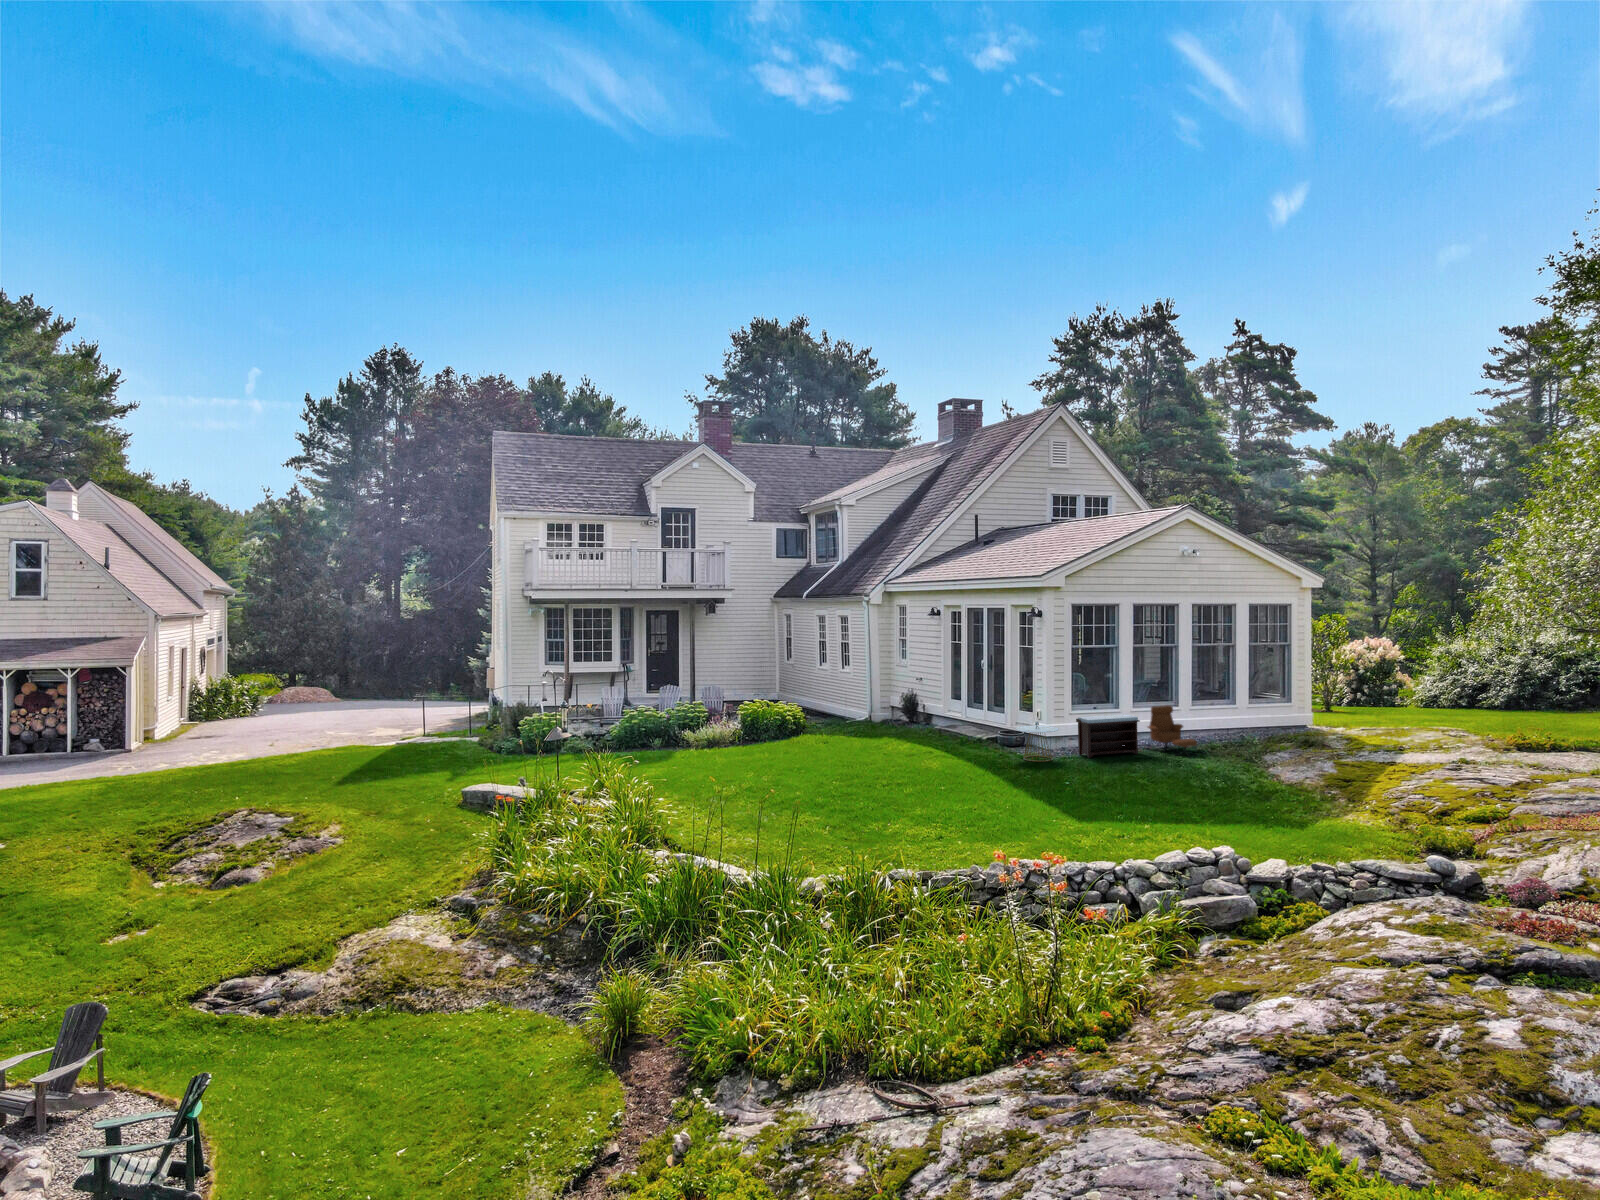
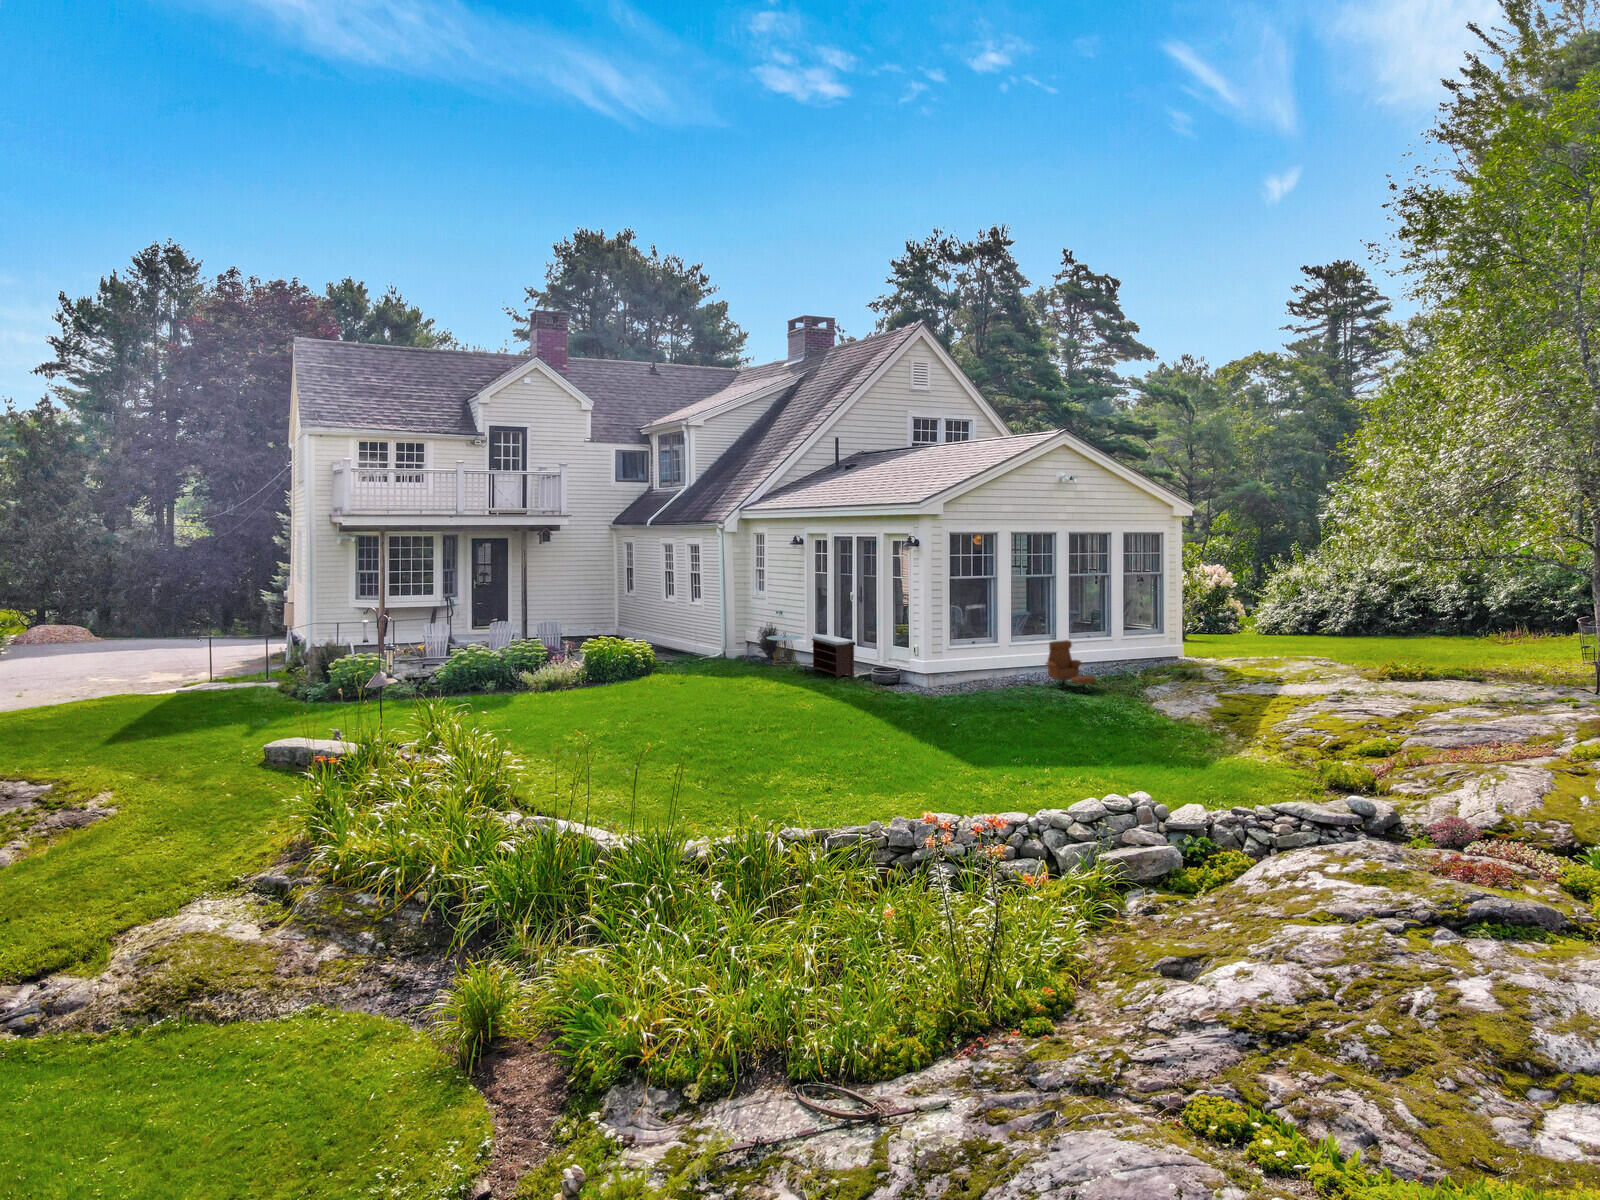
bench: present [1076,714,1140,758] -> present [812,635,856,678]
side table: present [1016,722,1059,762] -> present [767,632,803,666]

